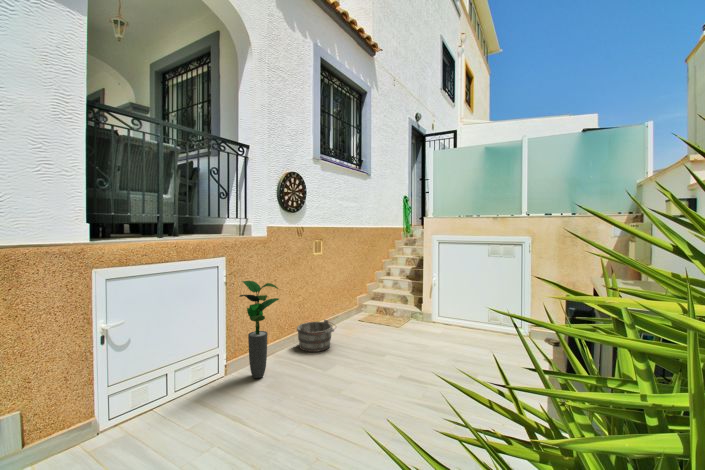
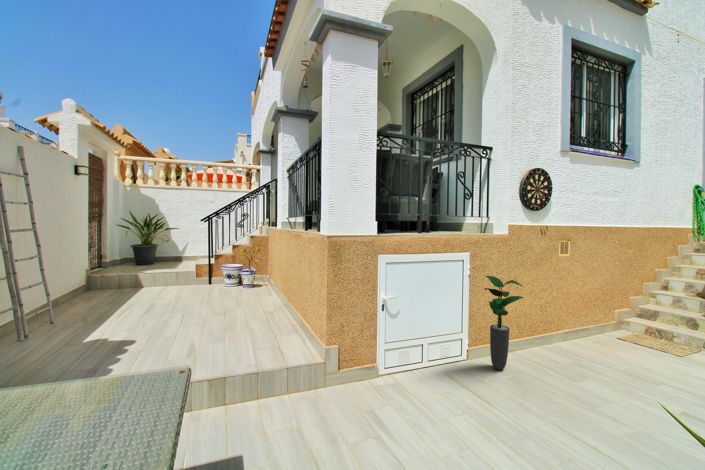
bucket: present [297,320,334,352] -> none [537,327,588,361]

